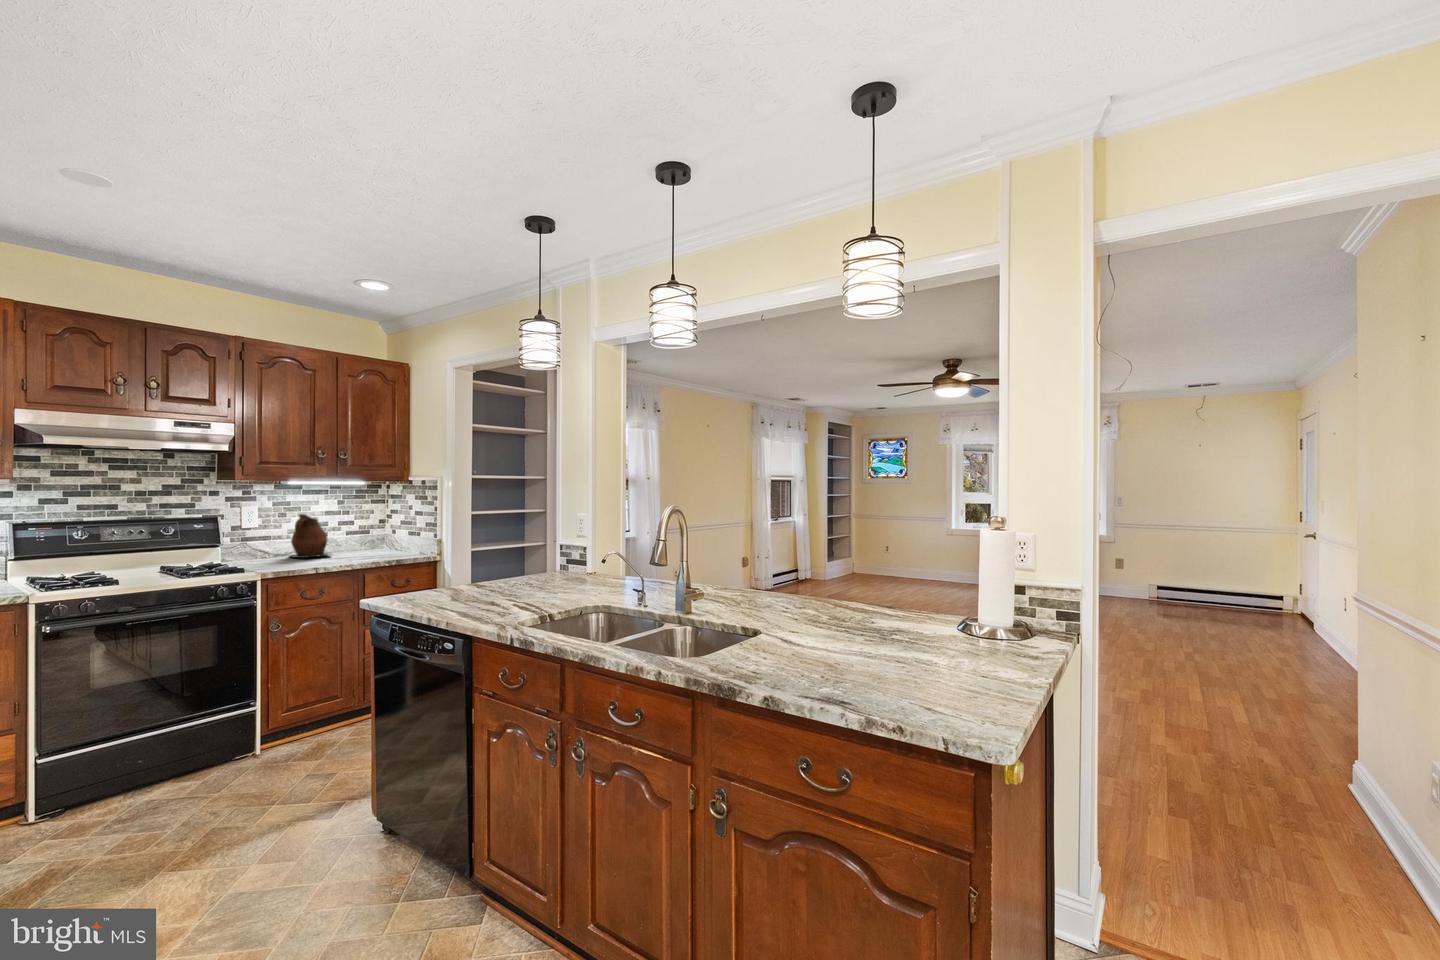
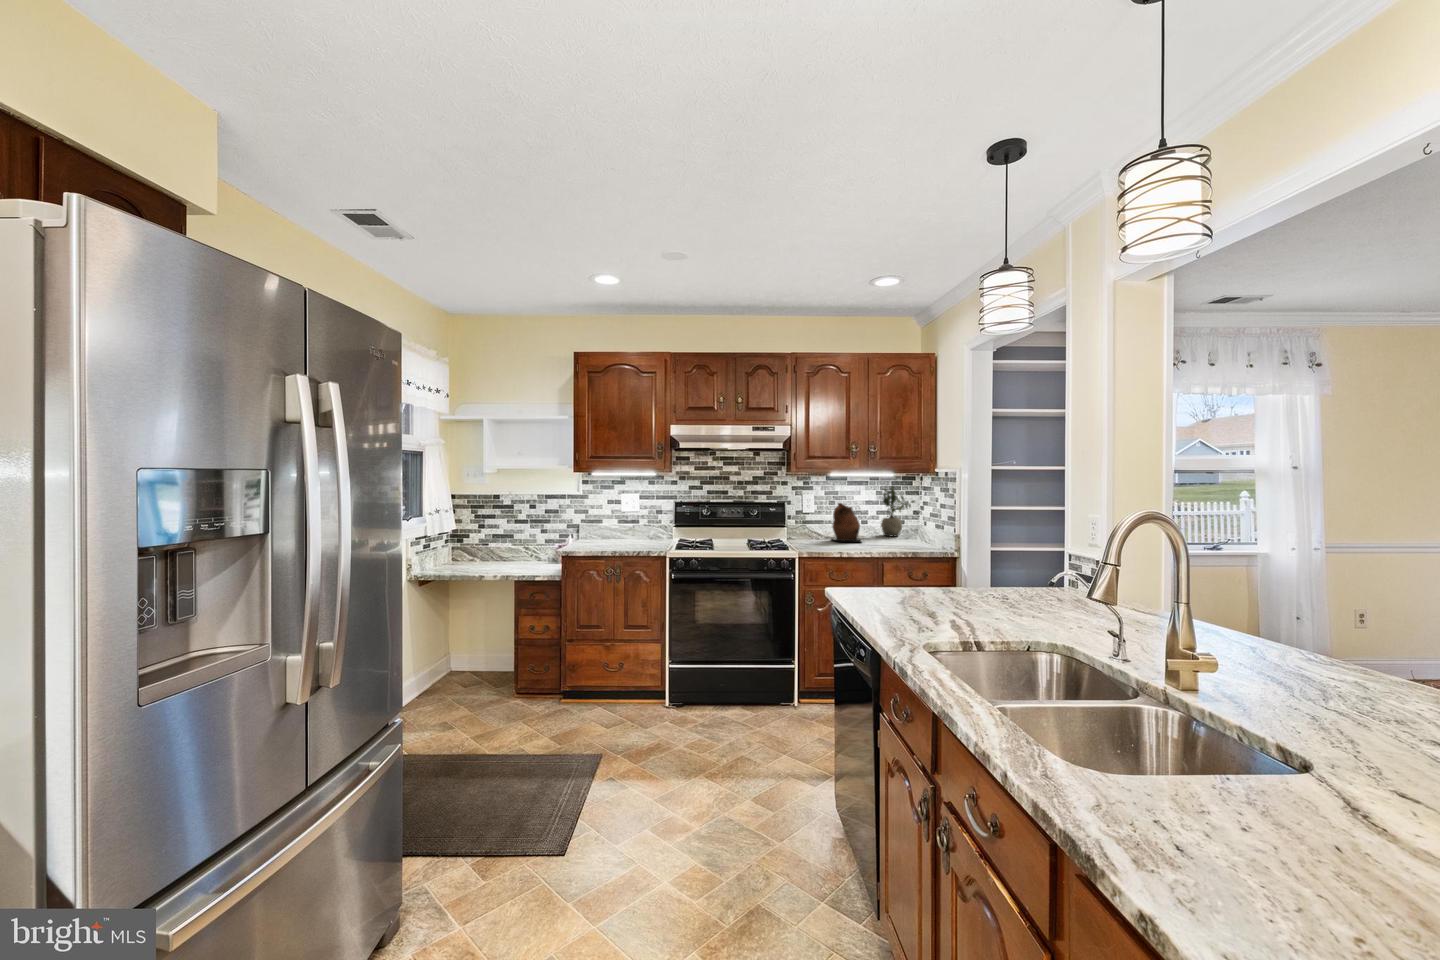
potted plant: none [344,494,385,548] -> present [881,486,914,536]

